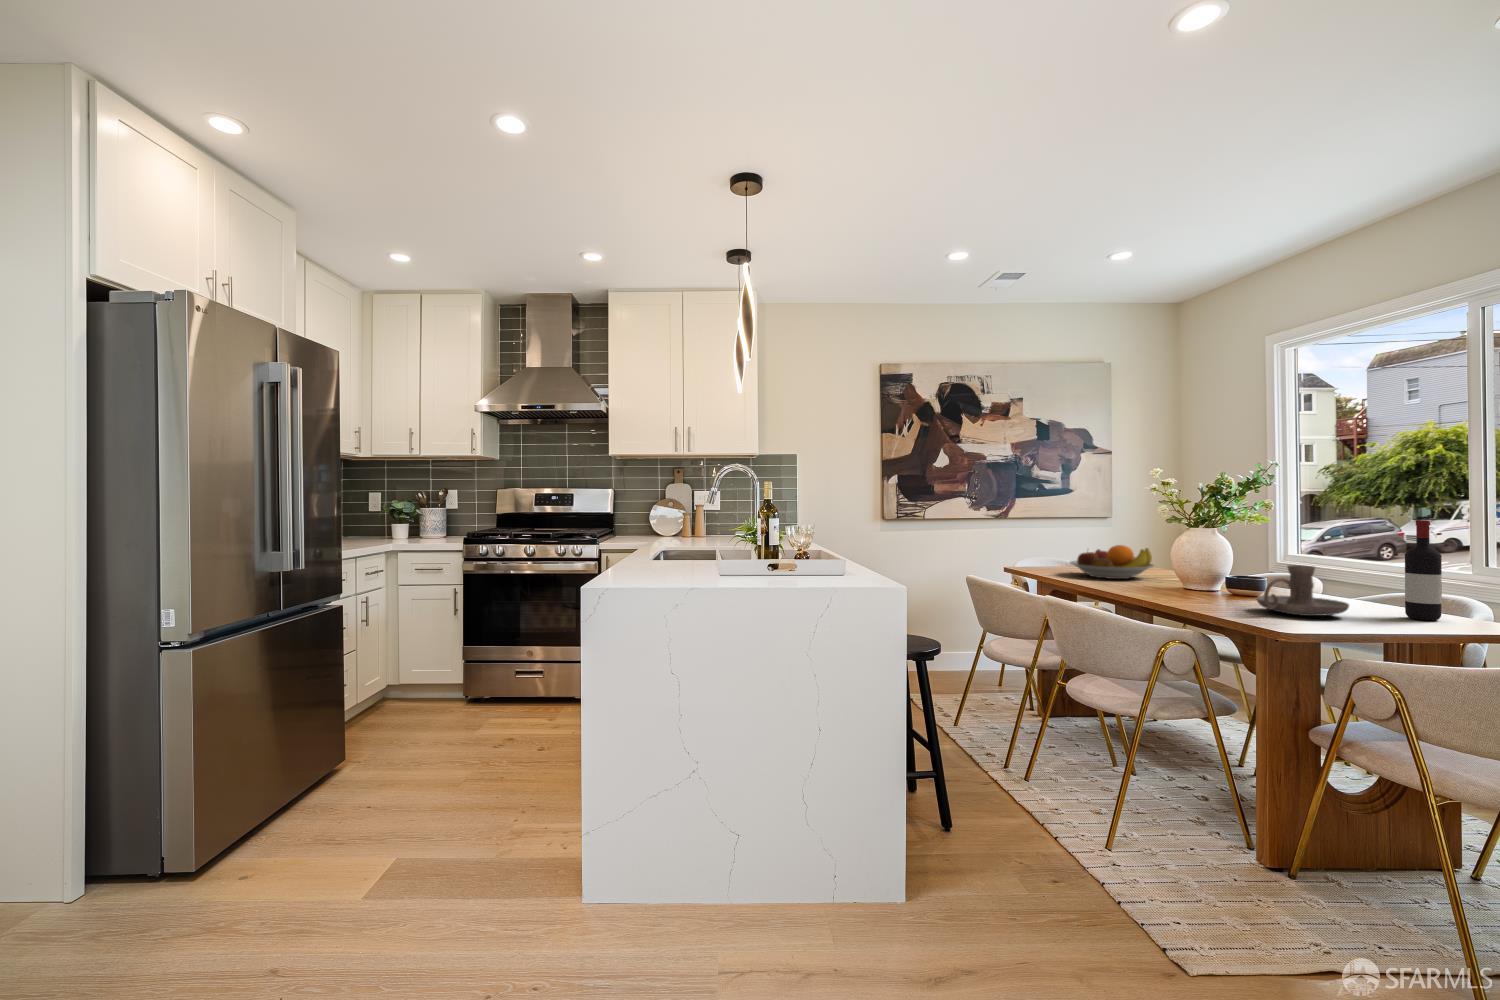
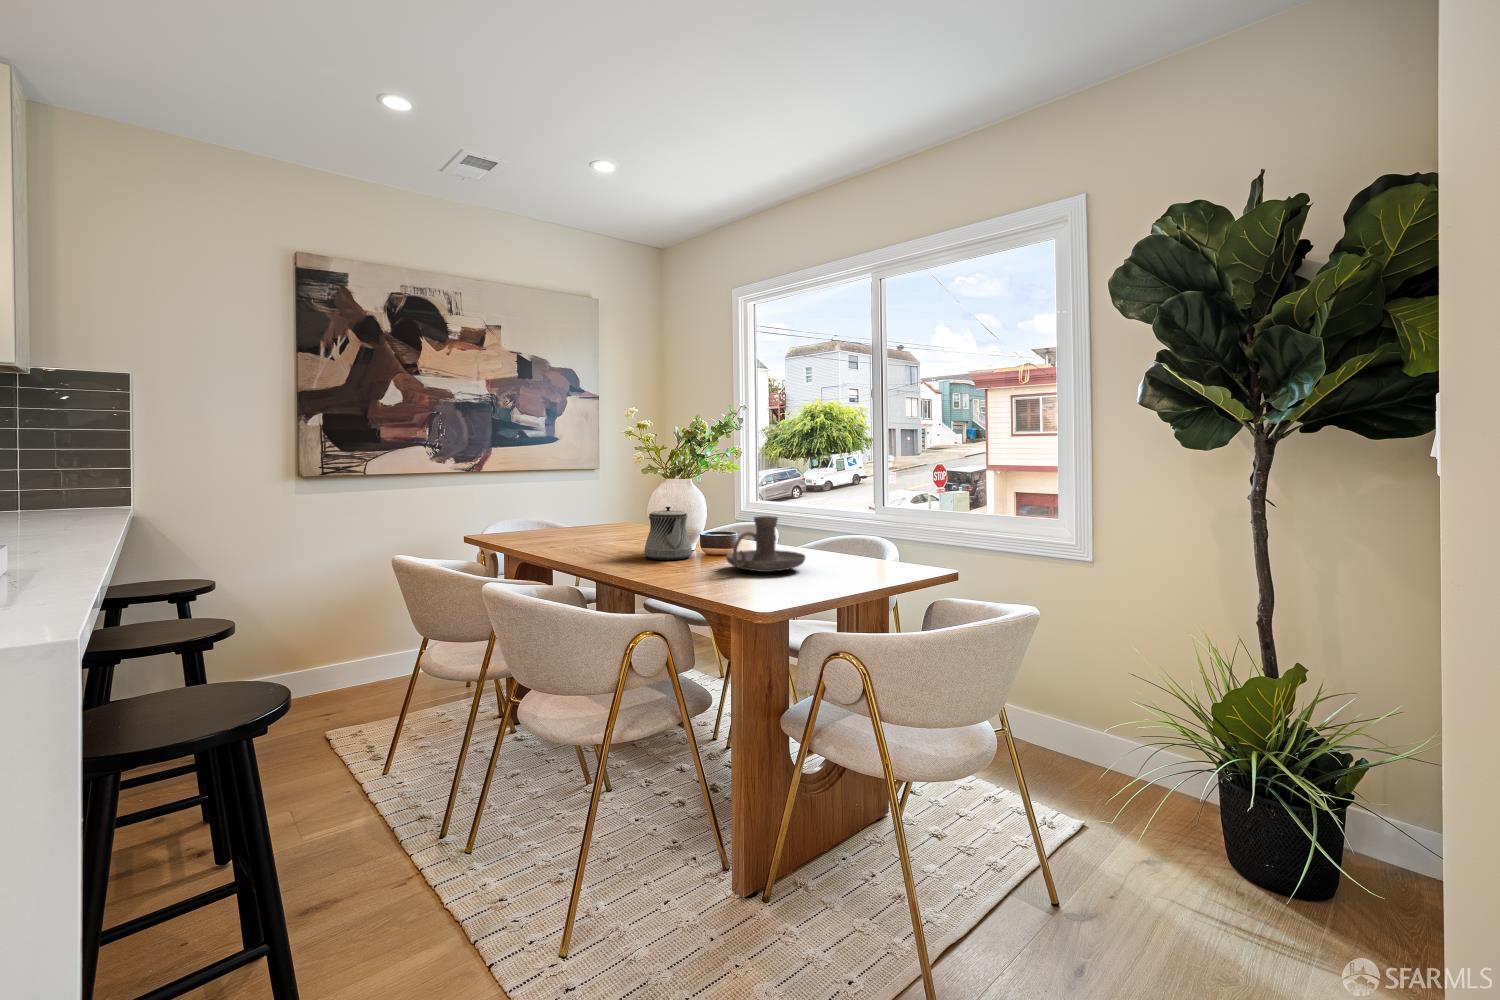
wine bottle: present [1405,520,1442,621] -> none [847,466,874,566]
fruit bowl: present [1070,545,1154,579] -> none [542,501,634,541]
teapot: none [1170,553,1219,598] -> present [644,507,692,560]

